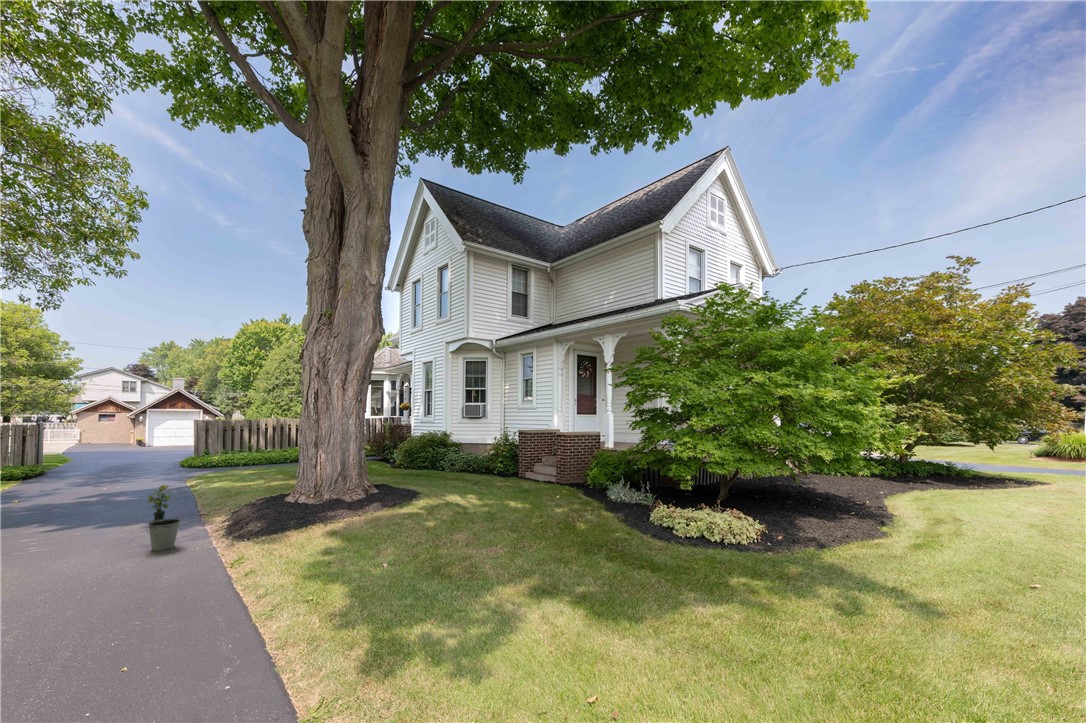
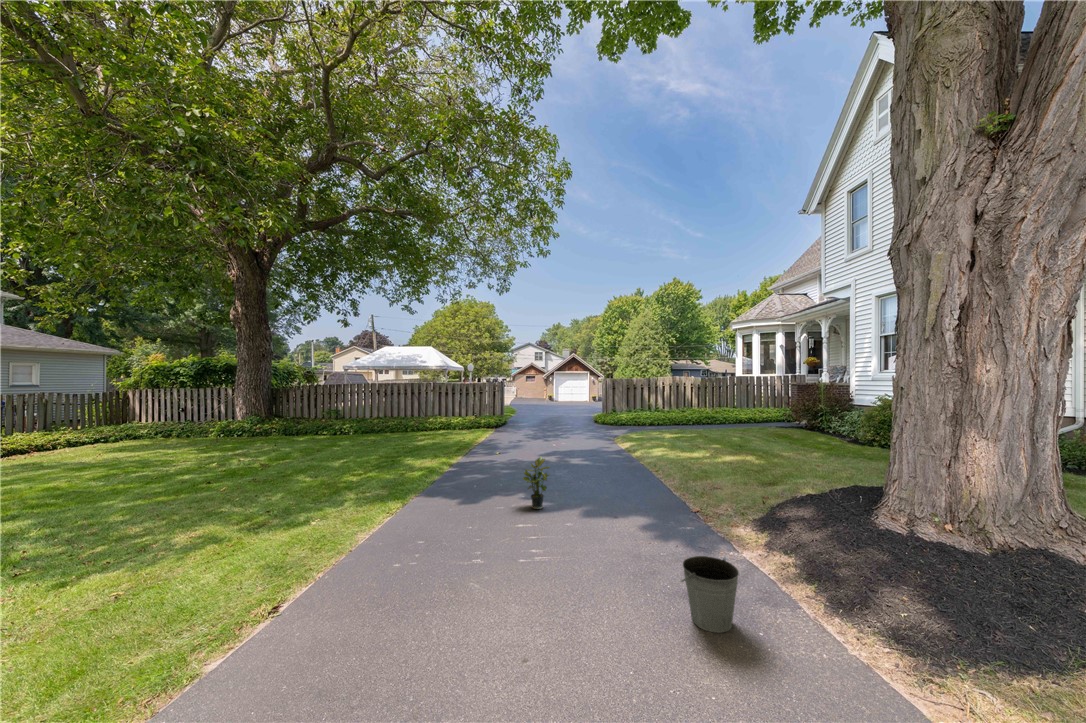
potted plant: present [147,484,172,522] -> present [523,457,550,509]

